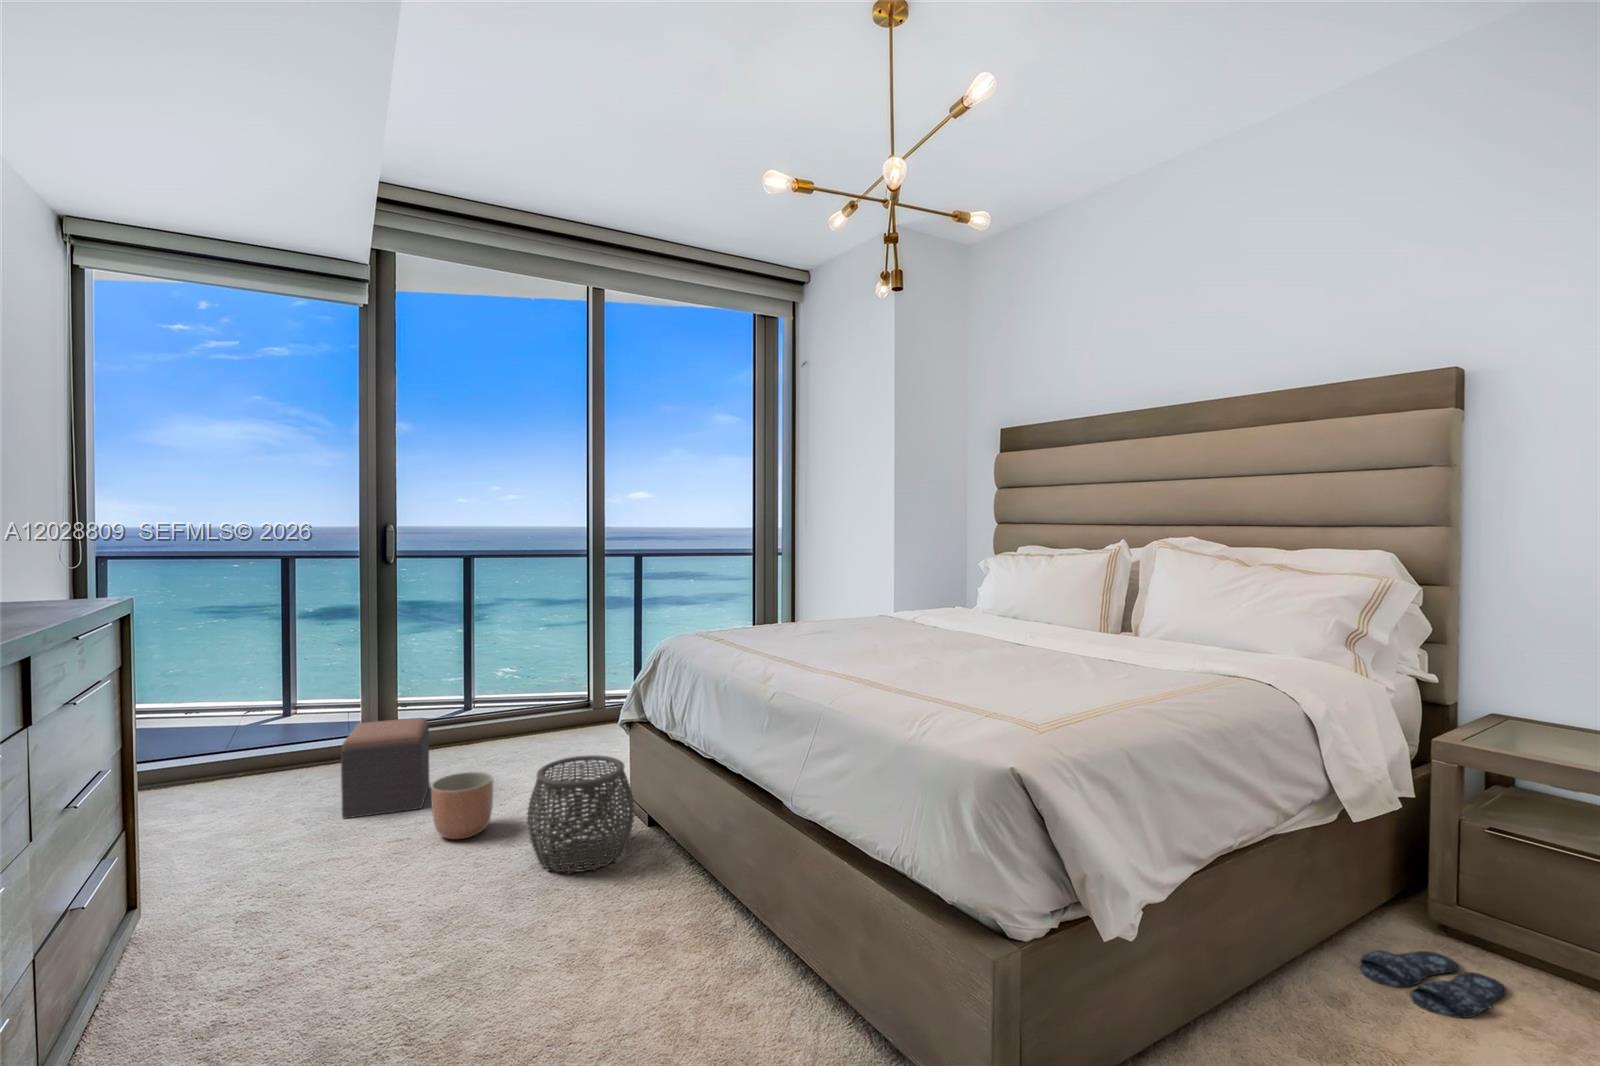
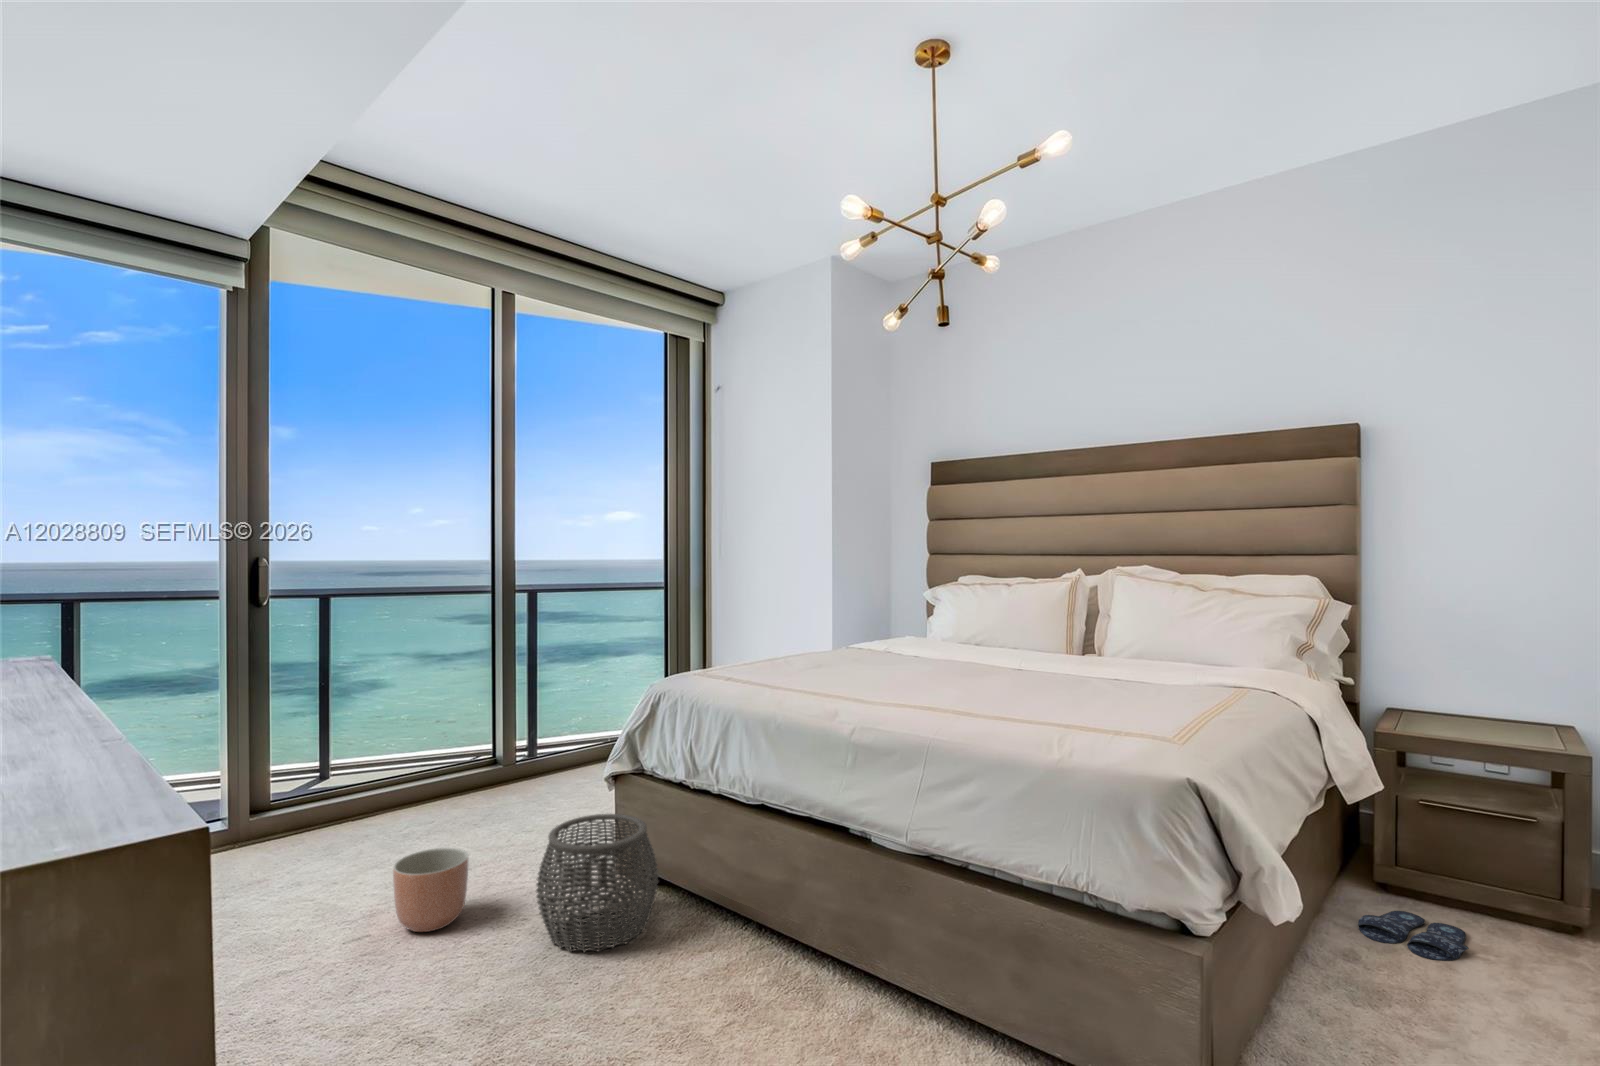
footstool: present [341,718,430,818] -> none [249,790,355,926]

